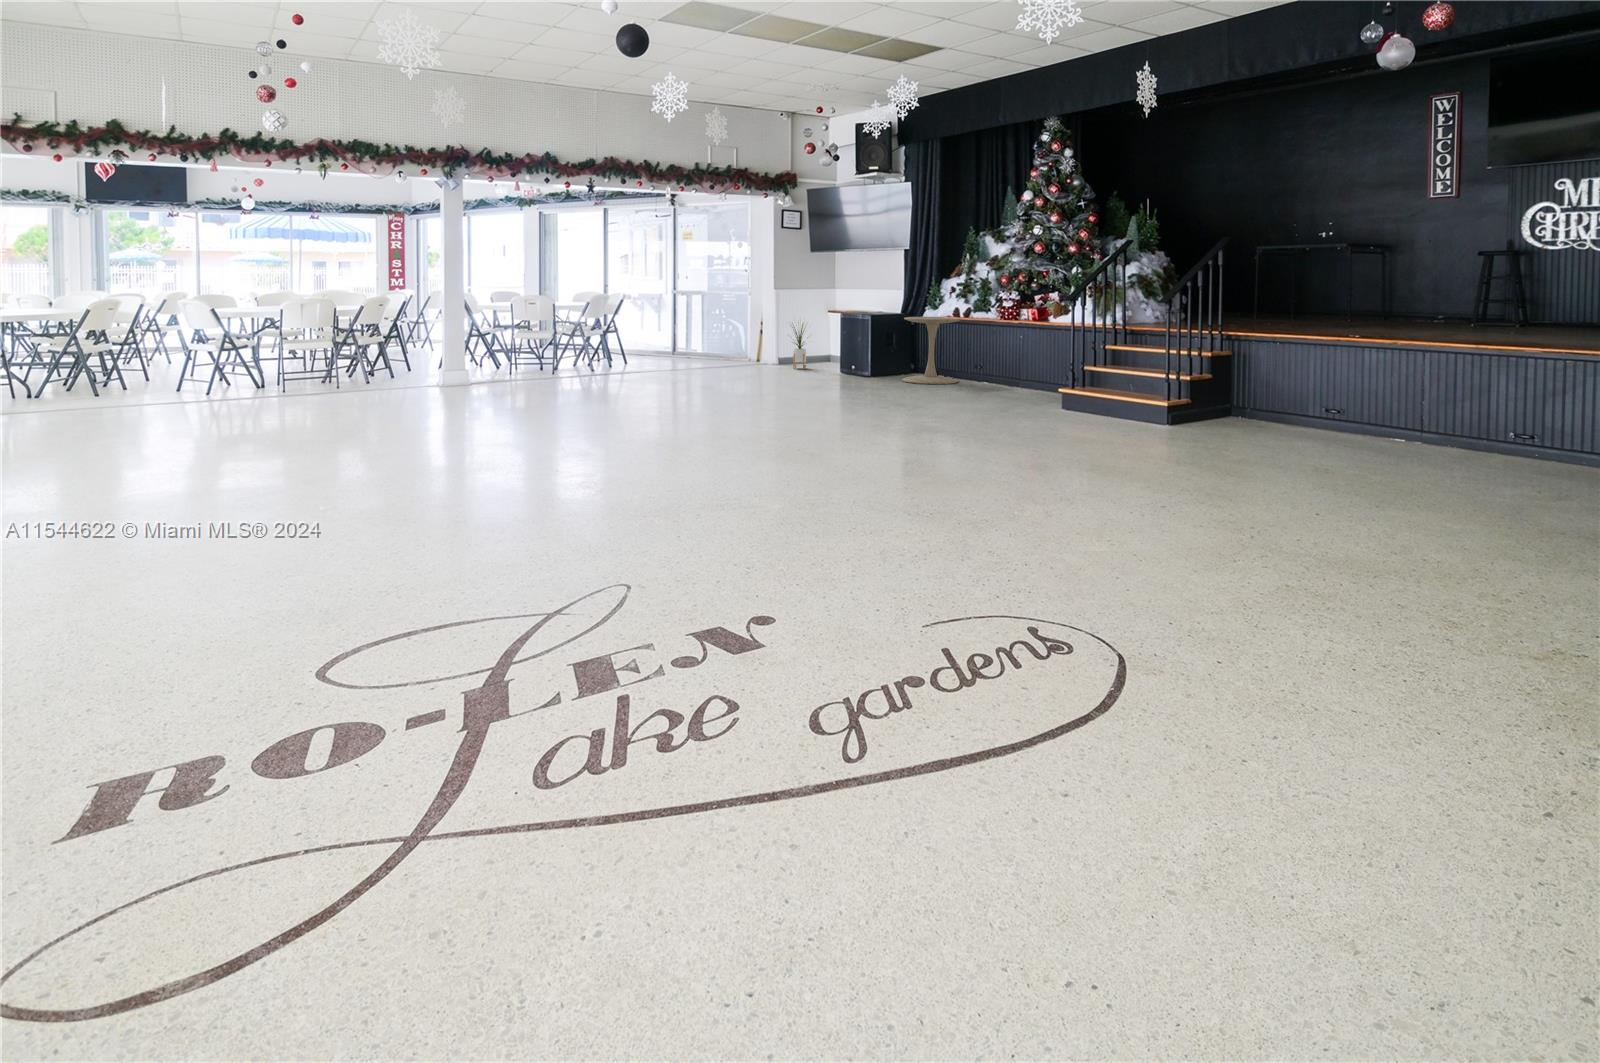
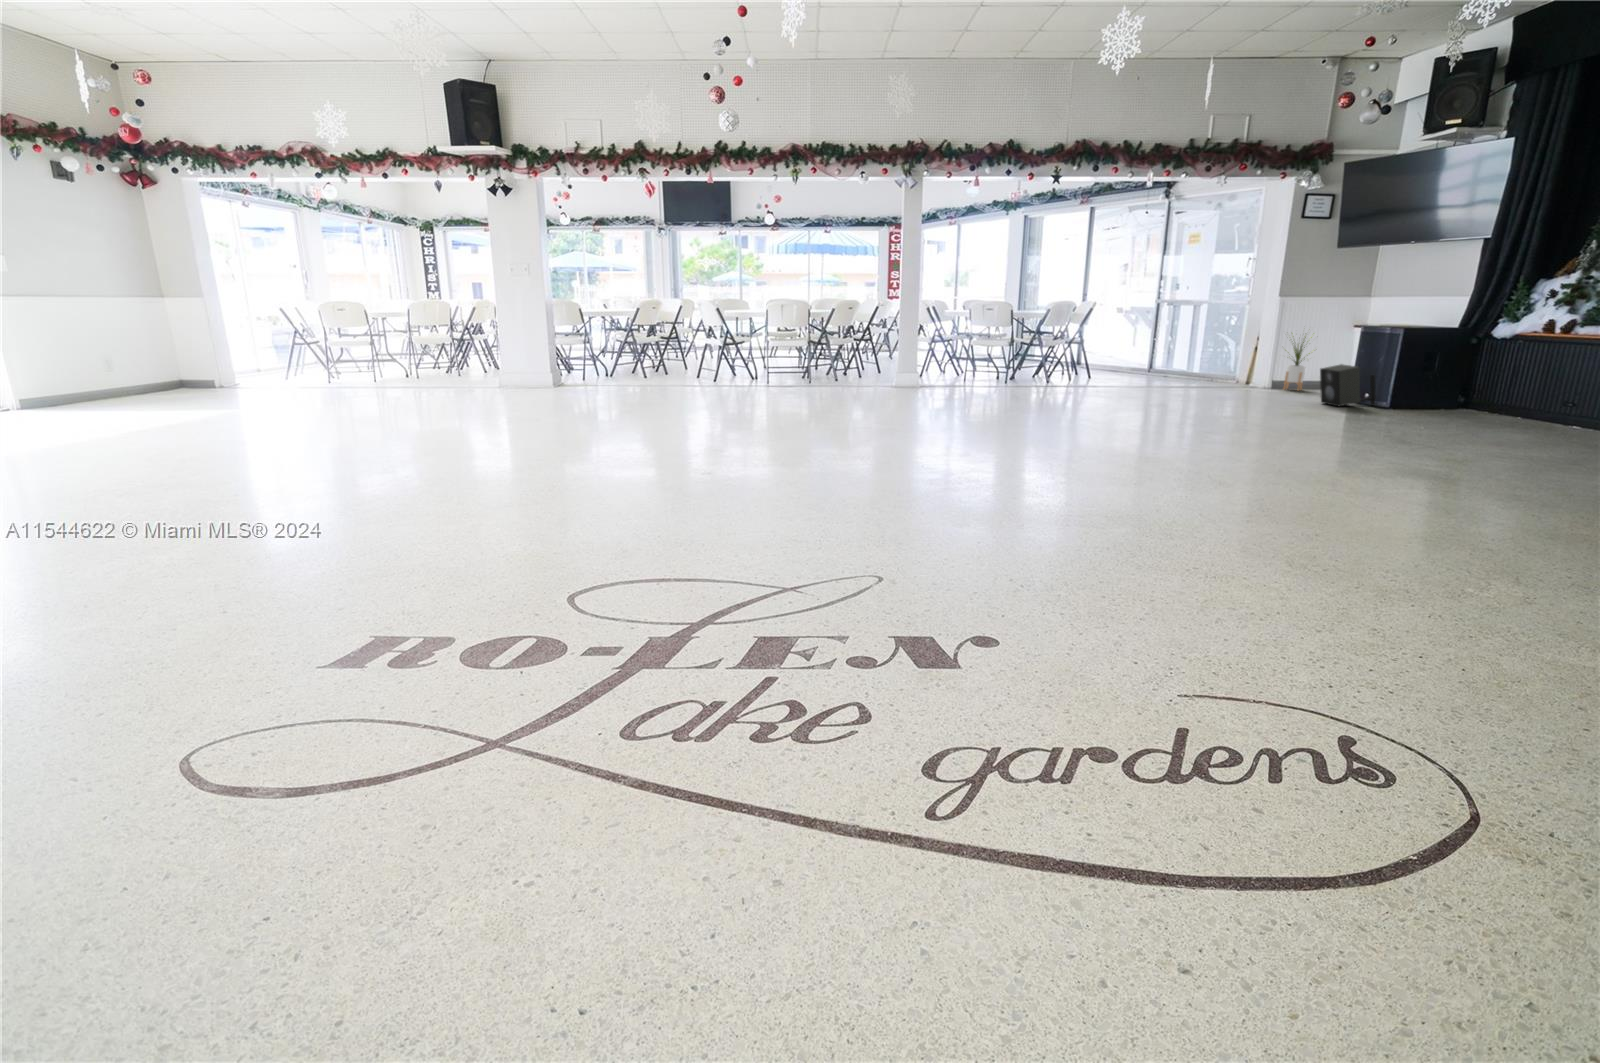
pedestal table: present [902,317,962,384] -> none [1445,327,1571,424]
speaker: none [820,347,859,380] -> present [1320,364,1375,406]

